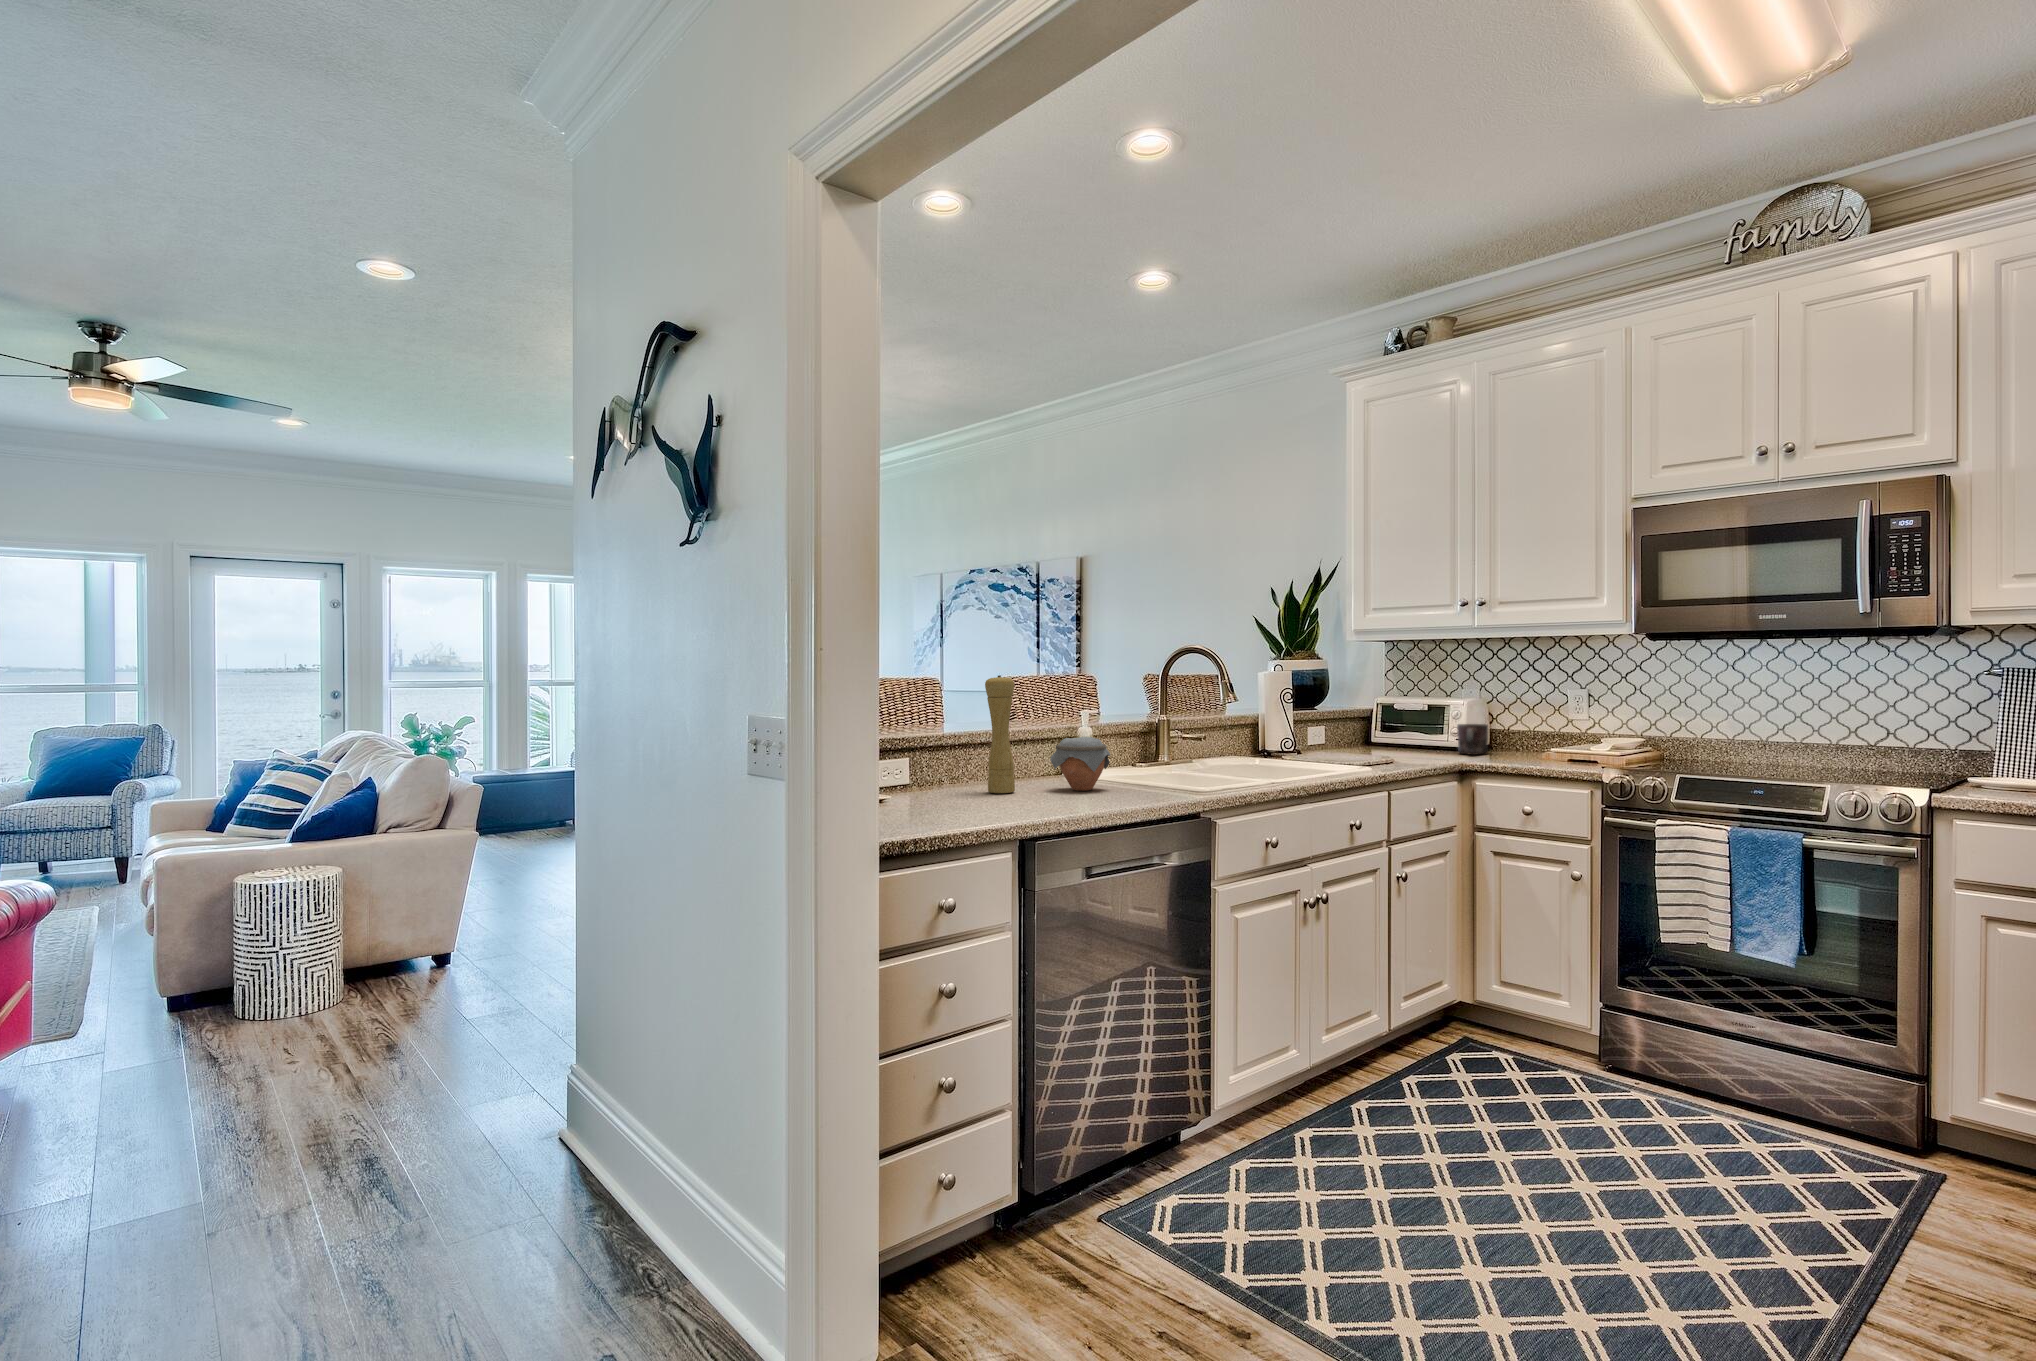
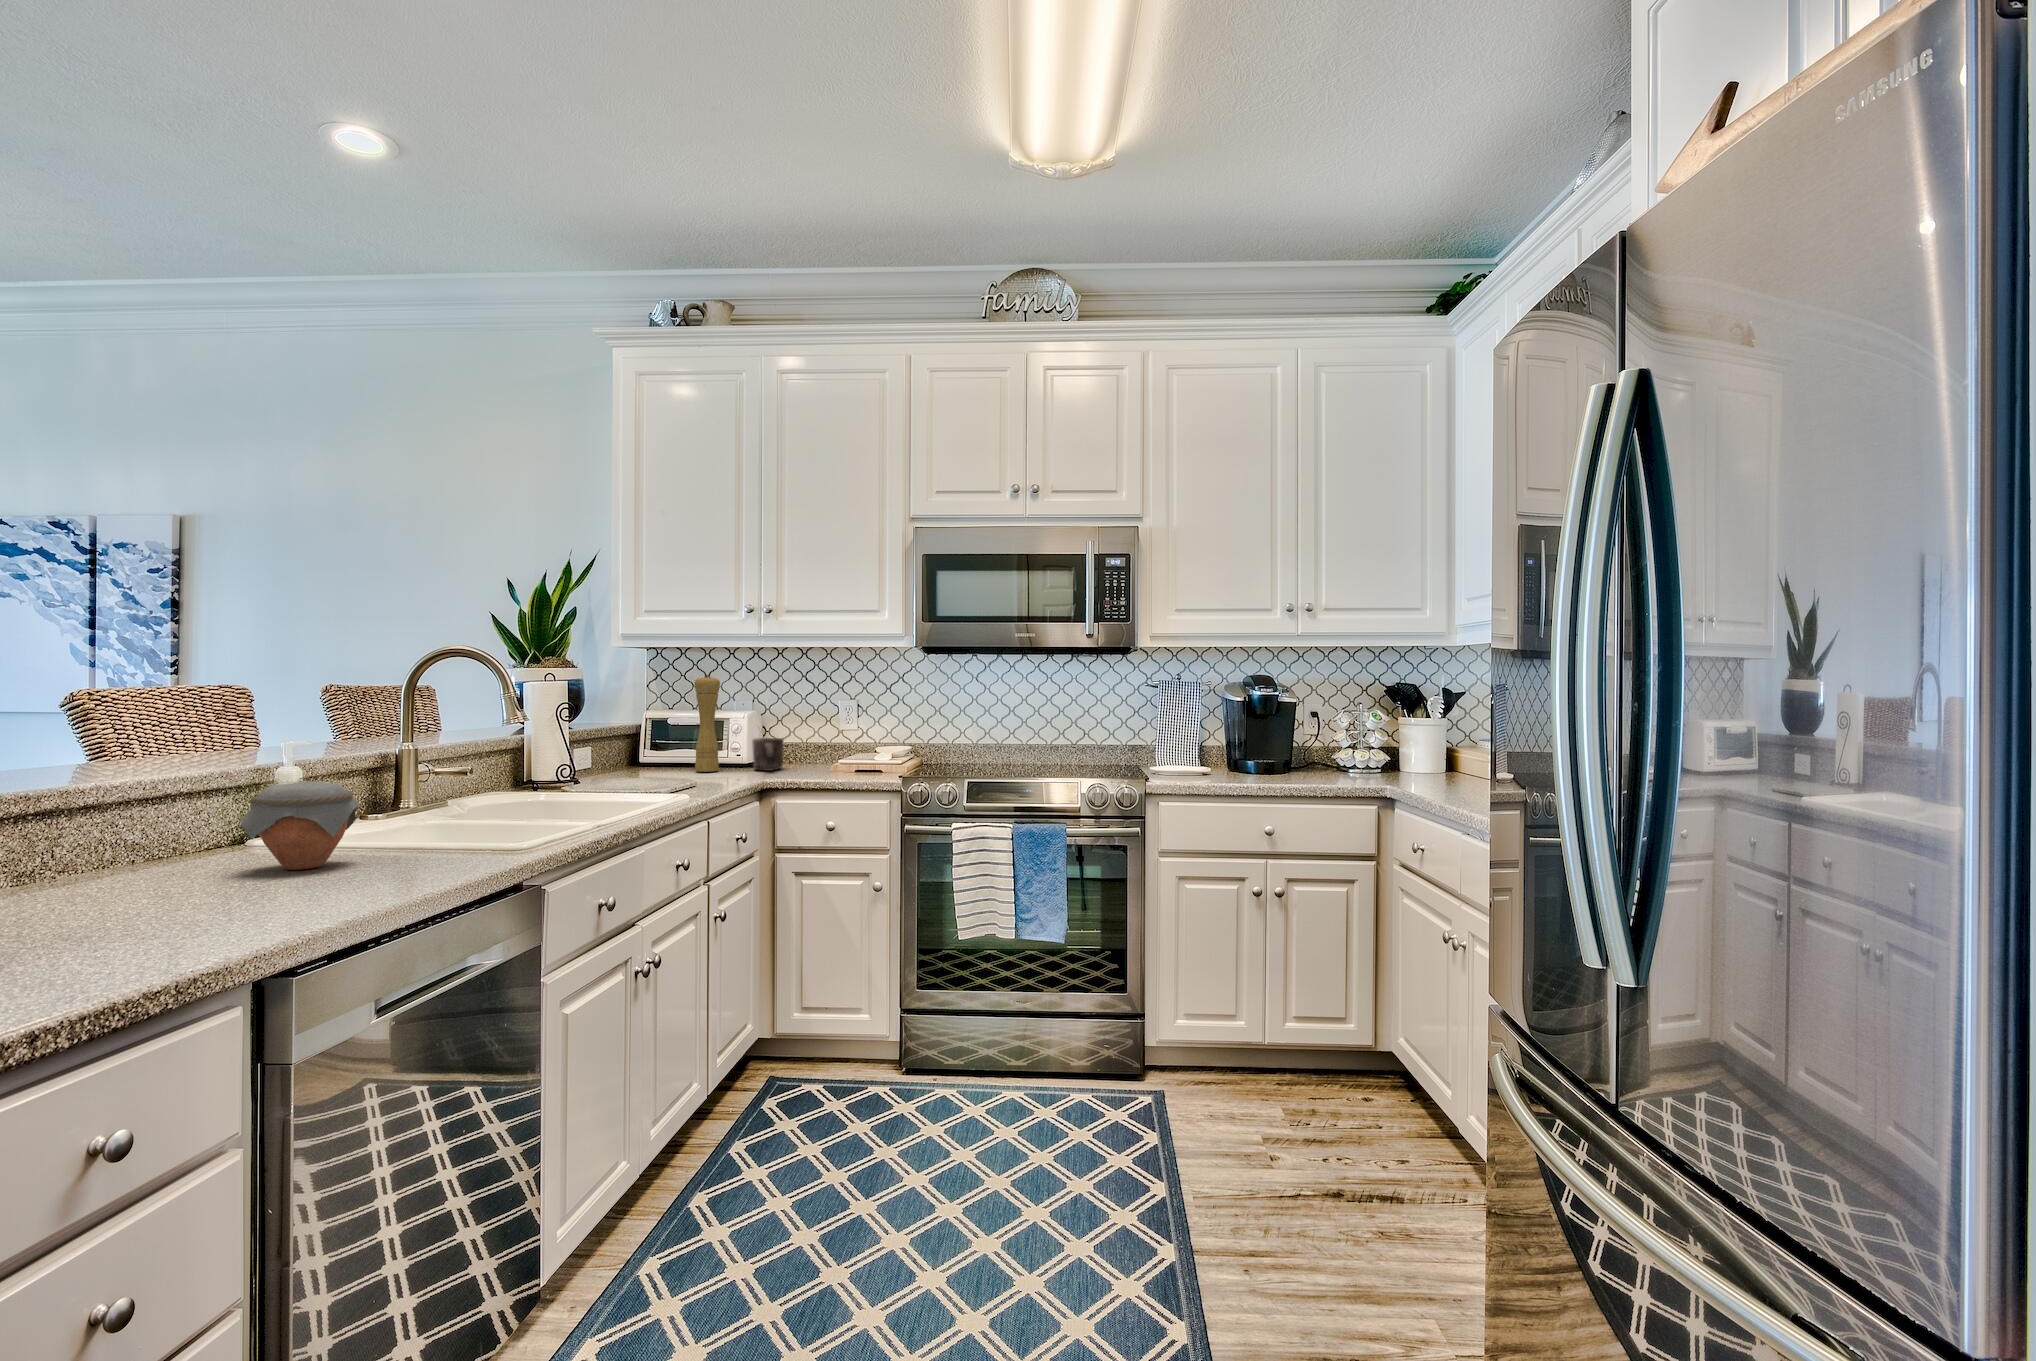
pepper mill: present [985,675,1015,793] -> present [694,676,720,772]

